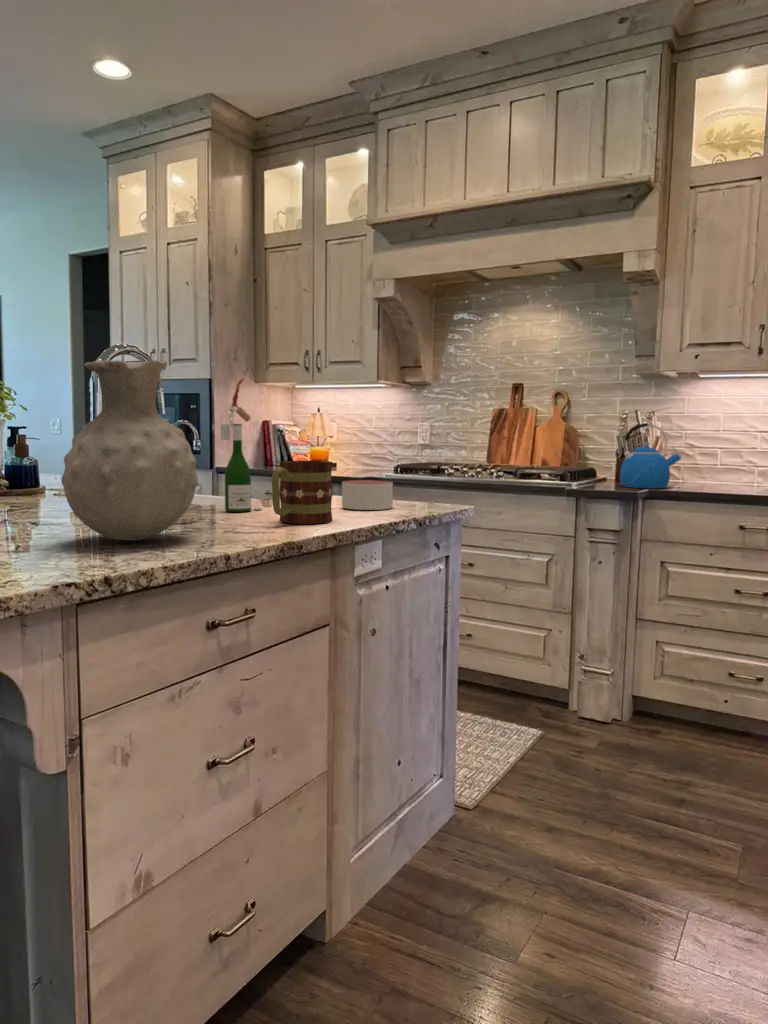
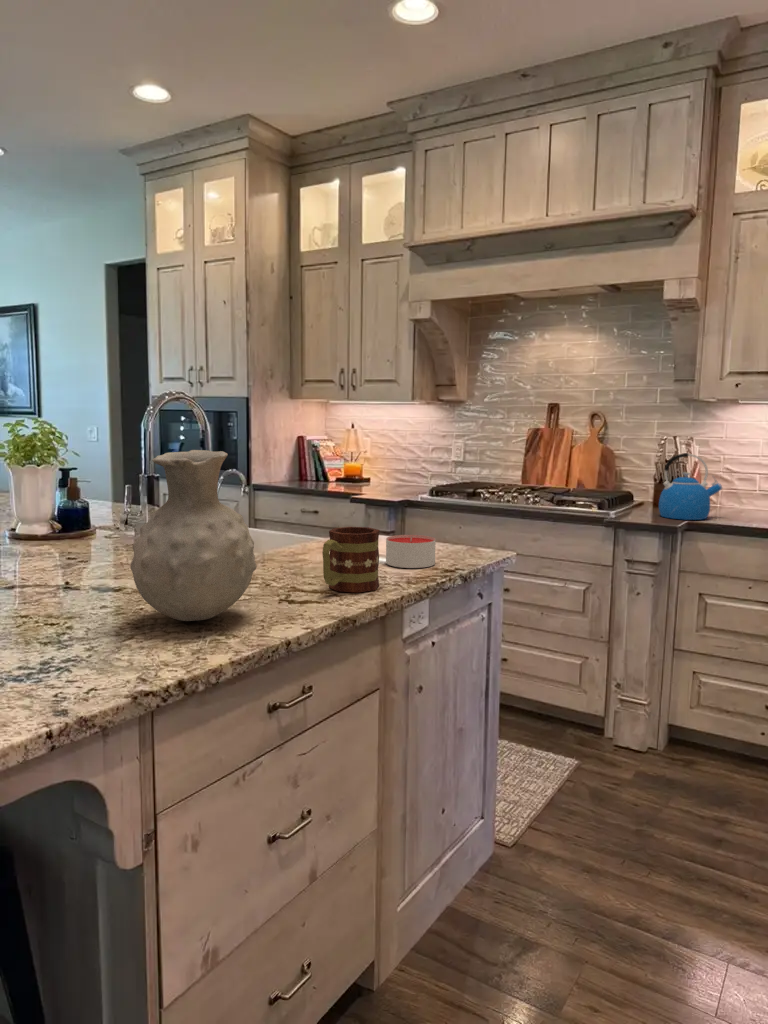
wine bottle: present [220,378,262,512] -> none [269,441,309,570]

